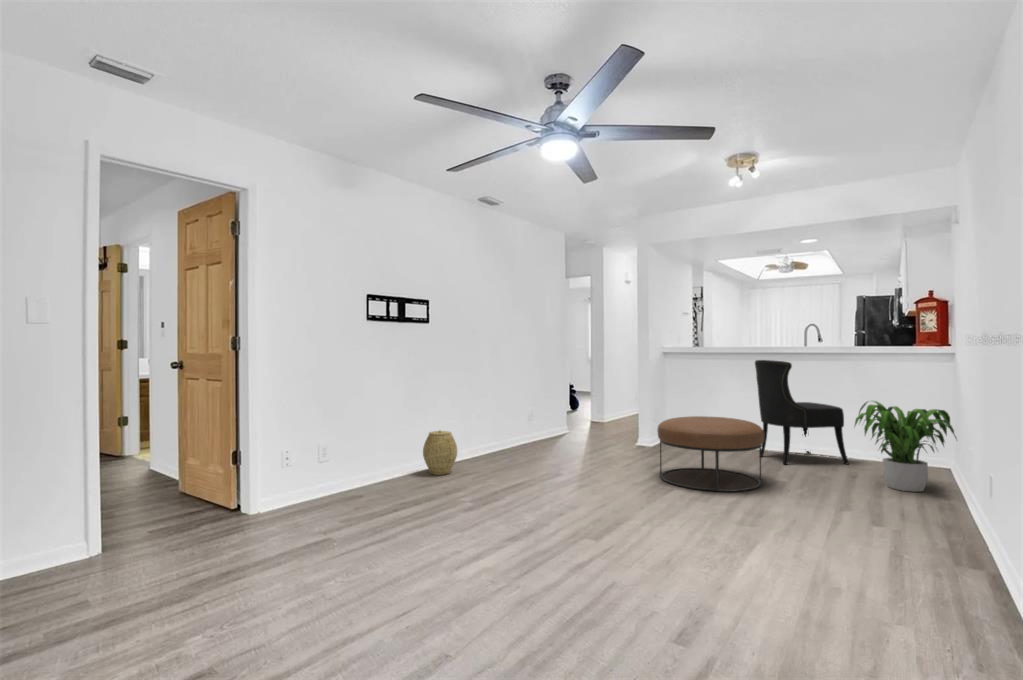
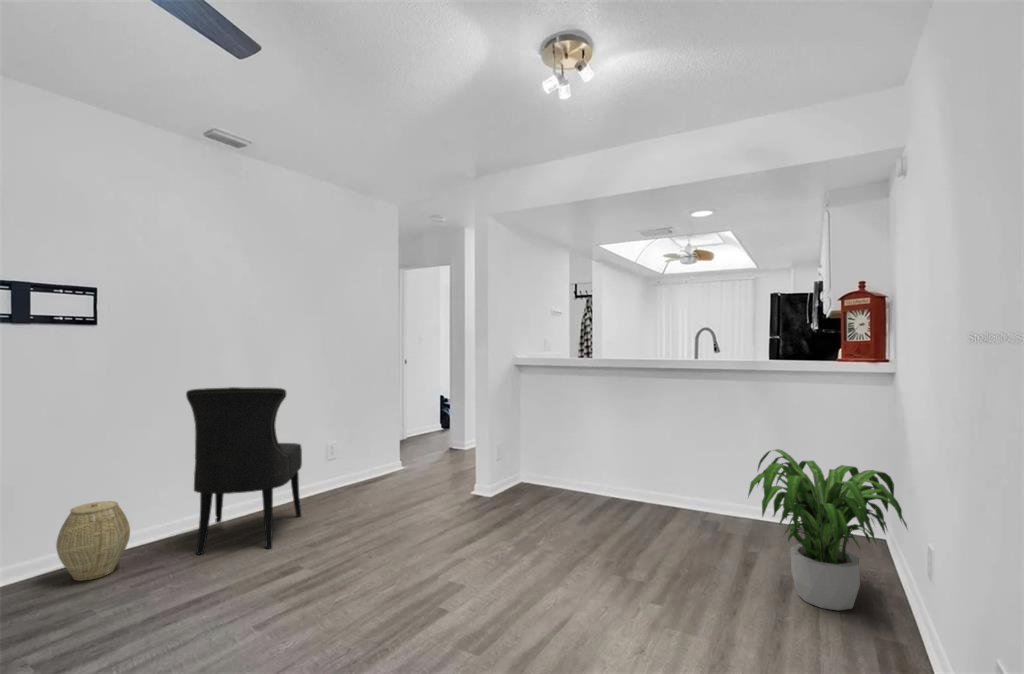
dining chair: present [755,360,848,465] -> present [186,387,302,554]
ottoman: present [657,416,764,492] -> none [444,471,607,622]

